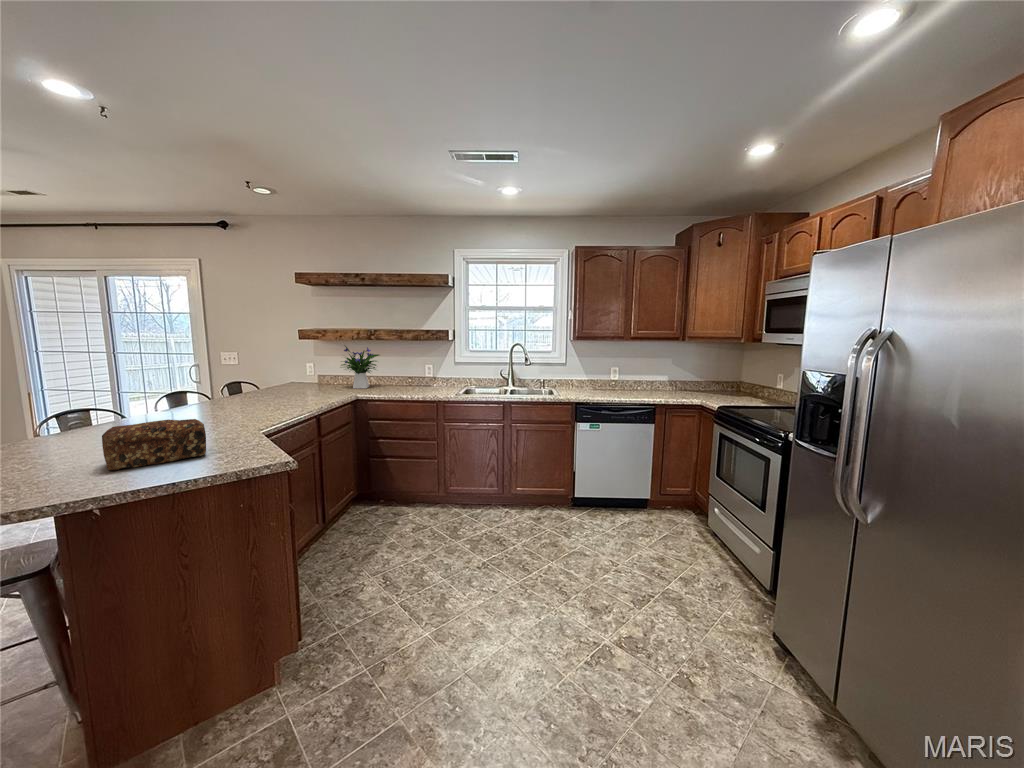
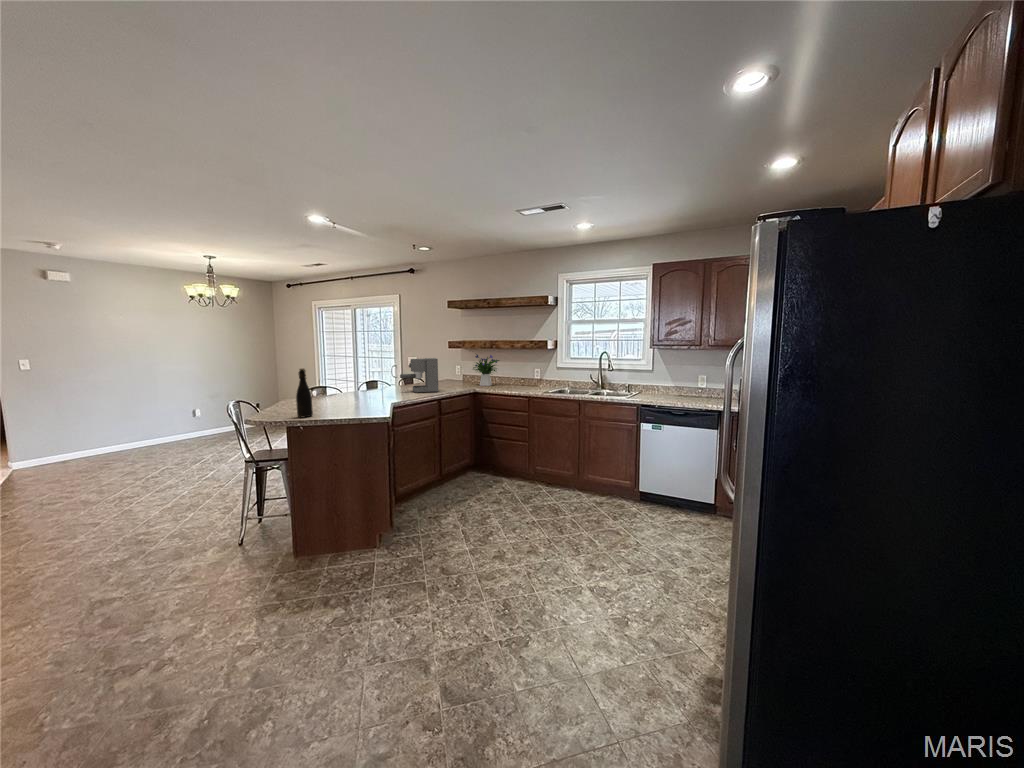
coffee maker: none [240,353,309,407] -> present [400,358,439,393]
bottle: none [54,386,104,493] -> present [296,369,313,417]
bread loaf: present [102,419,206,471] -> none [317,390,361,412]

